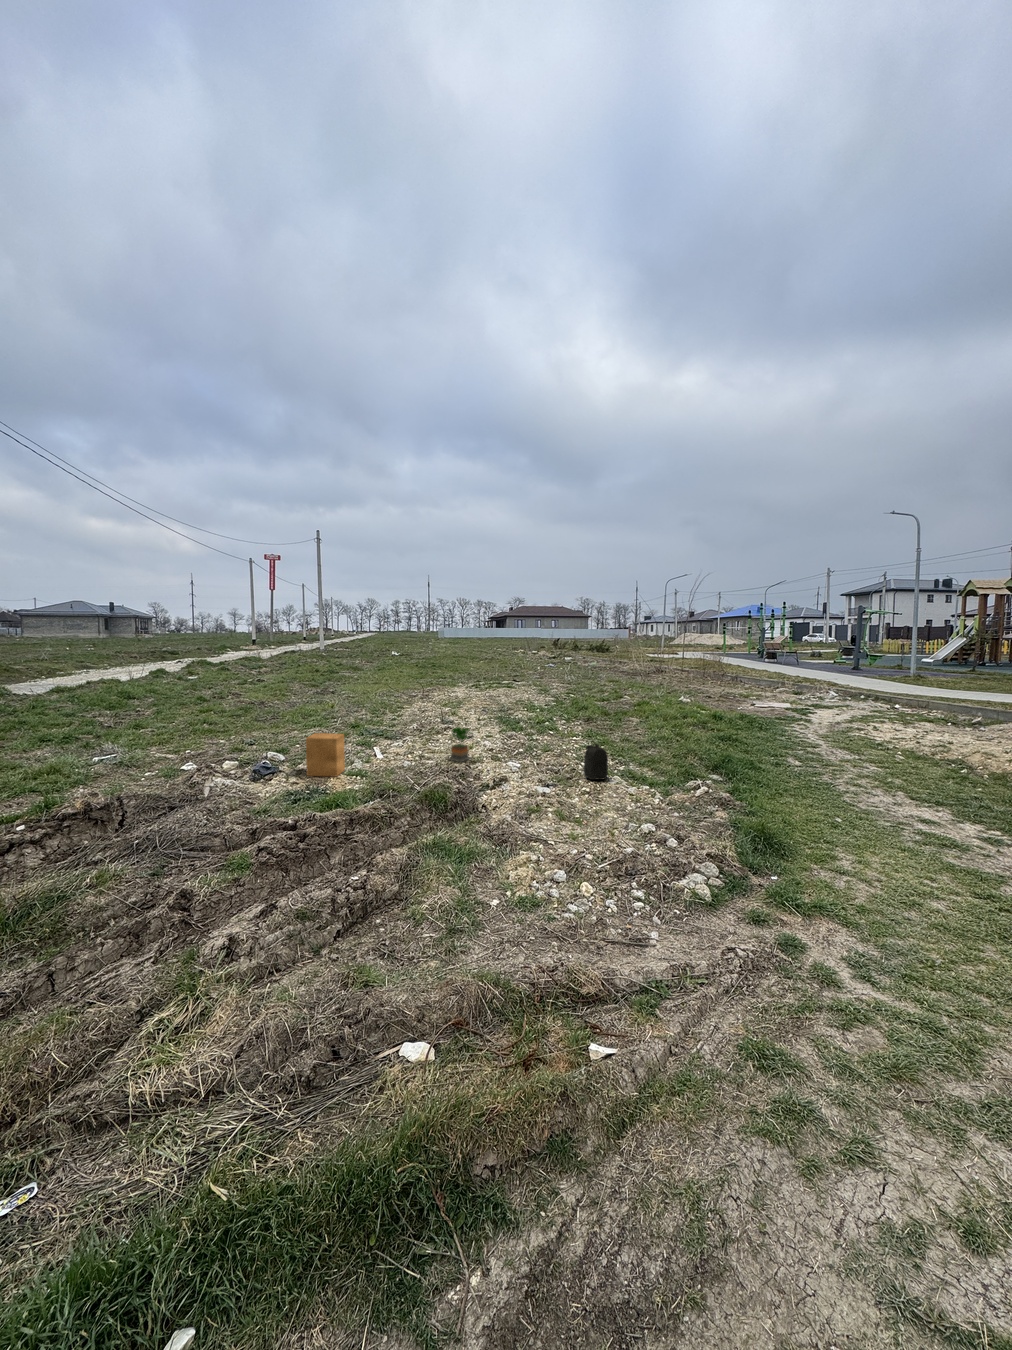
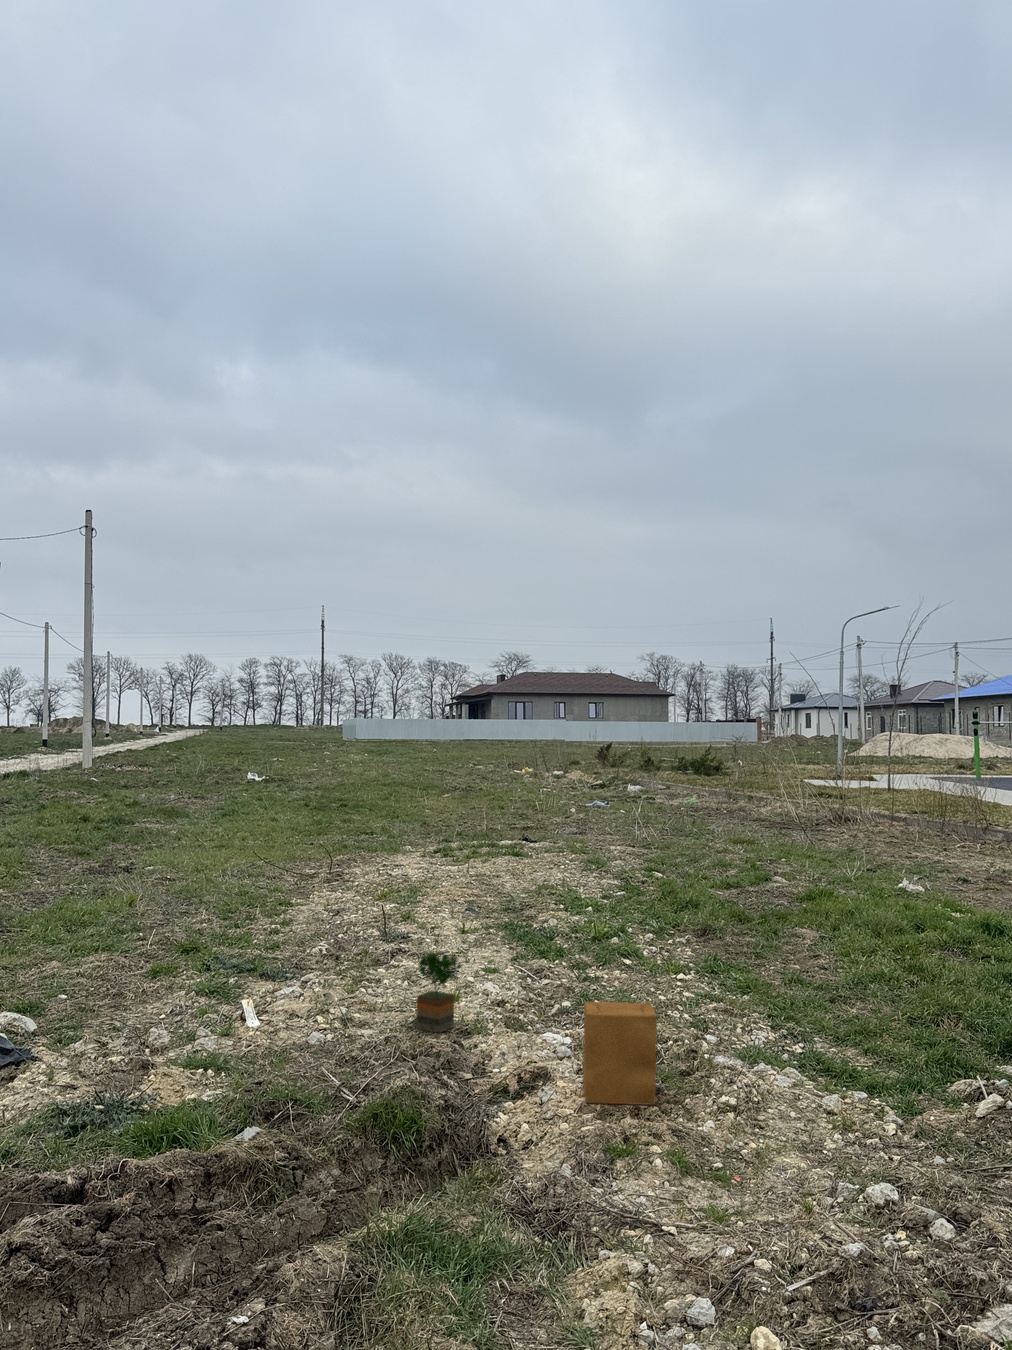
cardboard box: present [306,733,345,777] -> present [583,1002,657,1105]
backpack: present [583,744,608,780] -> none [713,992,769,1075]

